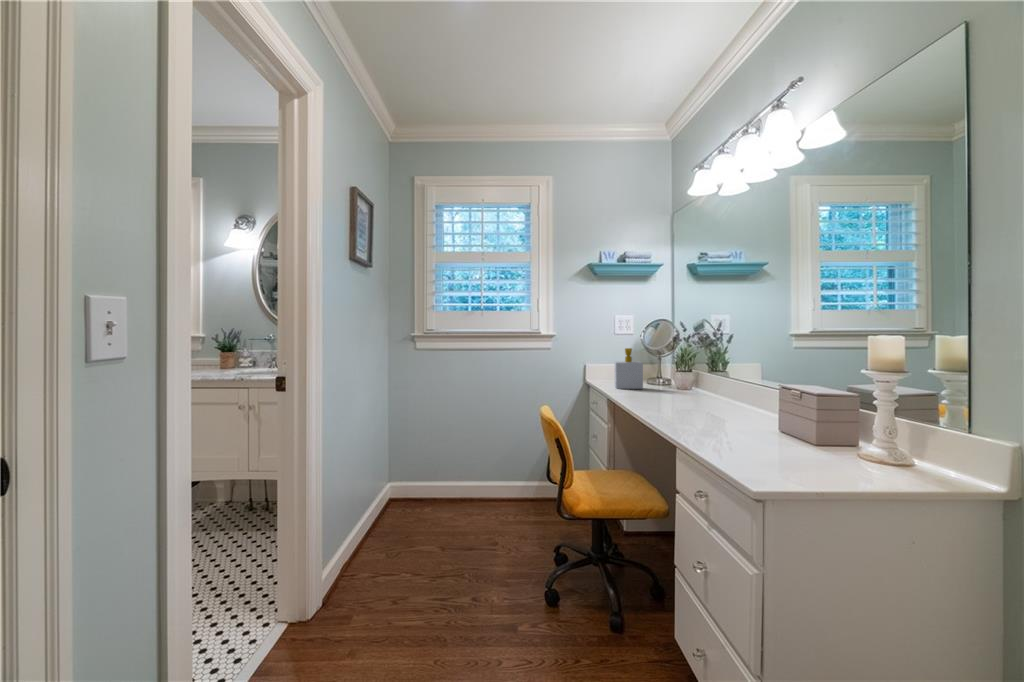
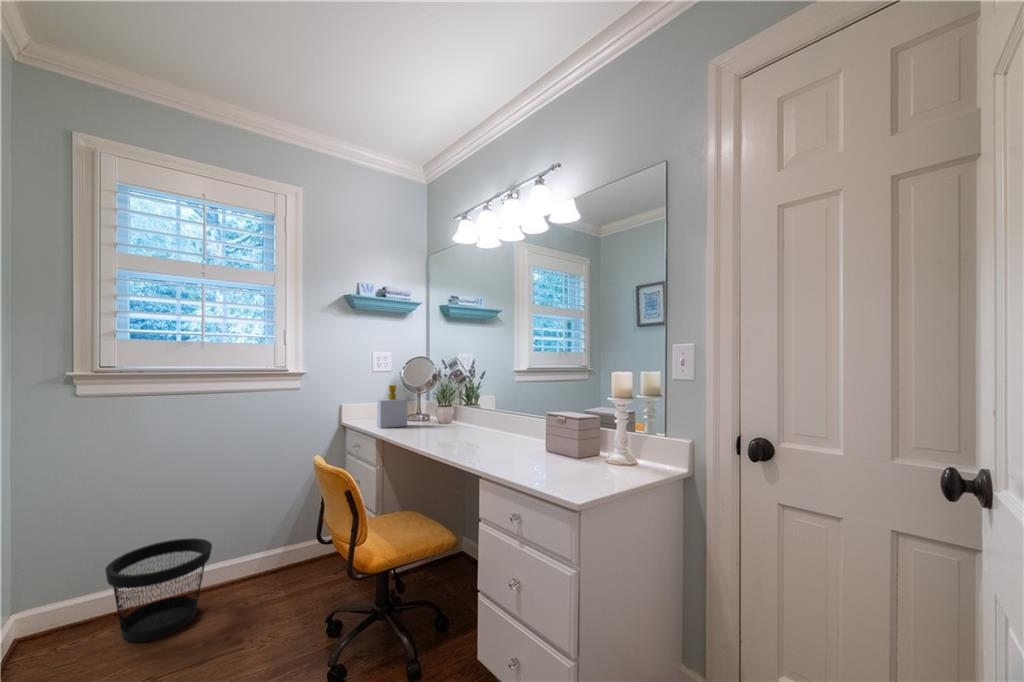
wastebasket: none [431,455,490,520] -> present [105,538,212,642]

